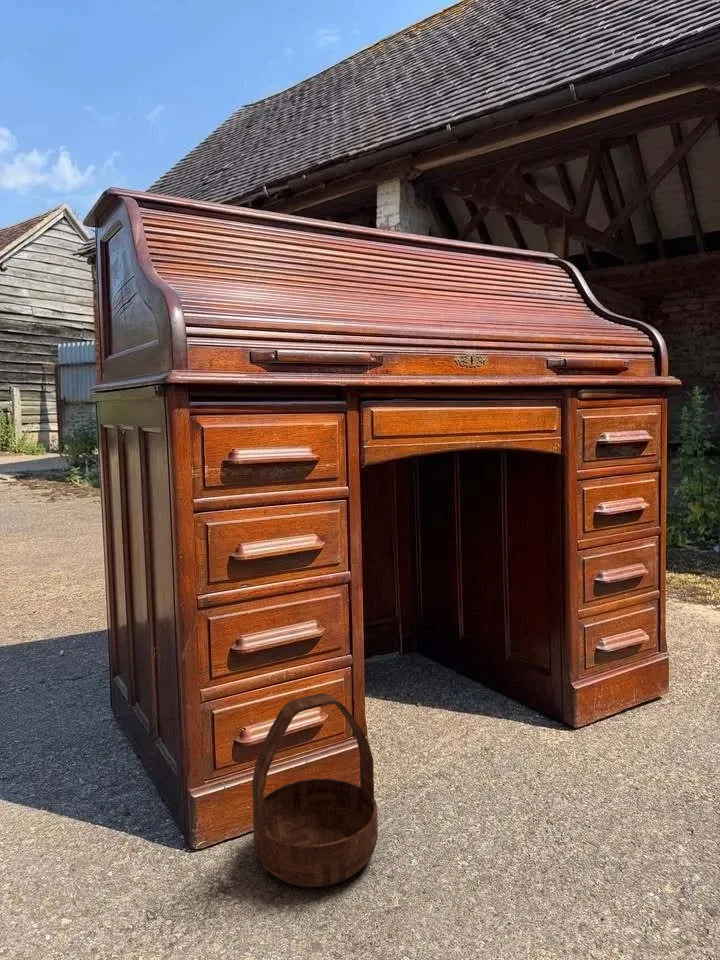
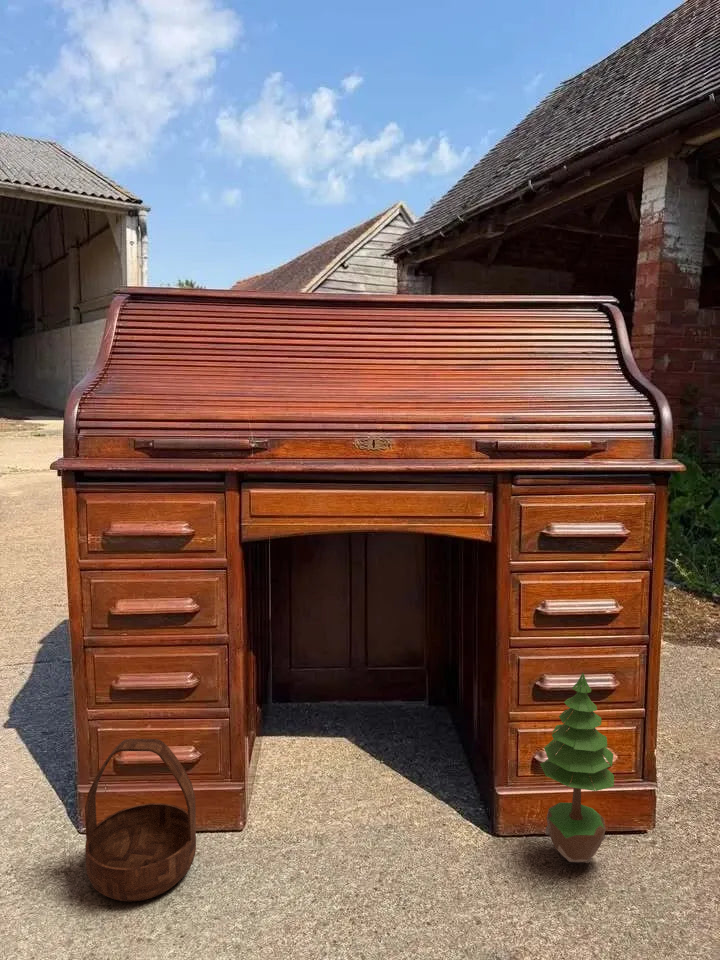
potted tree: none [613,556,680,727] -> present [540,673,614,863]

